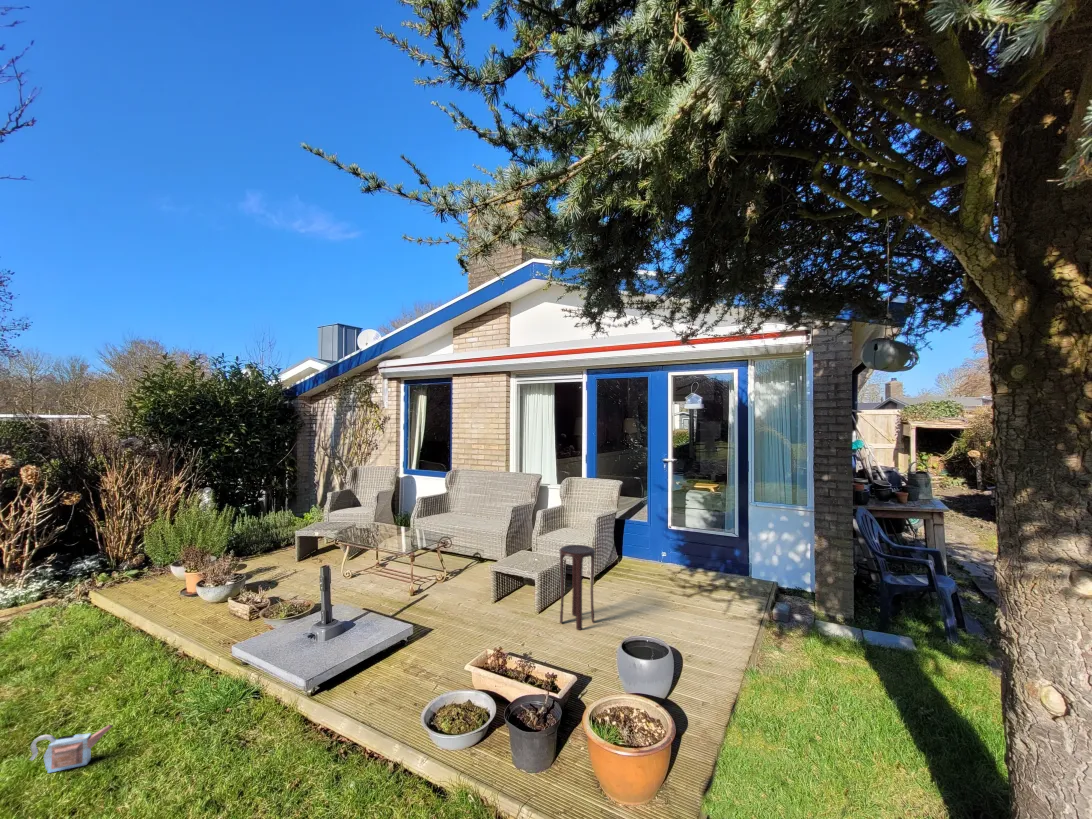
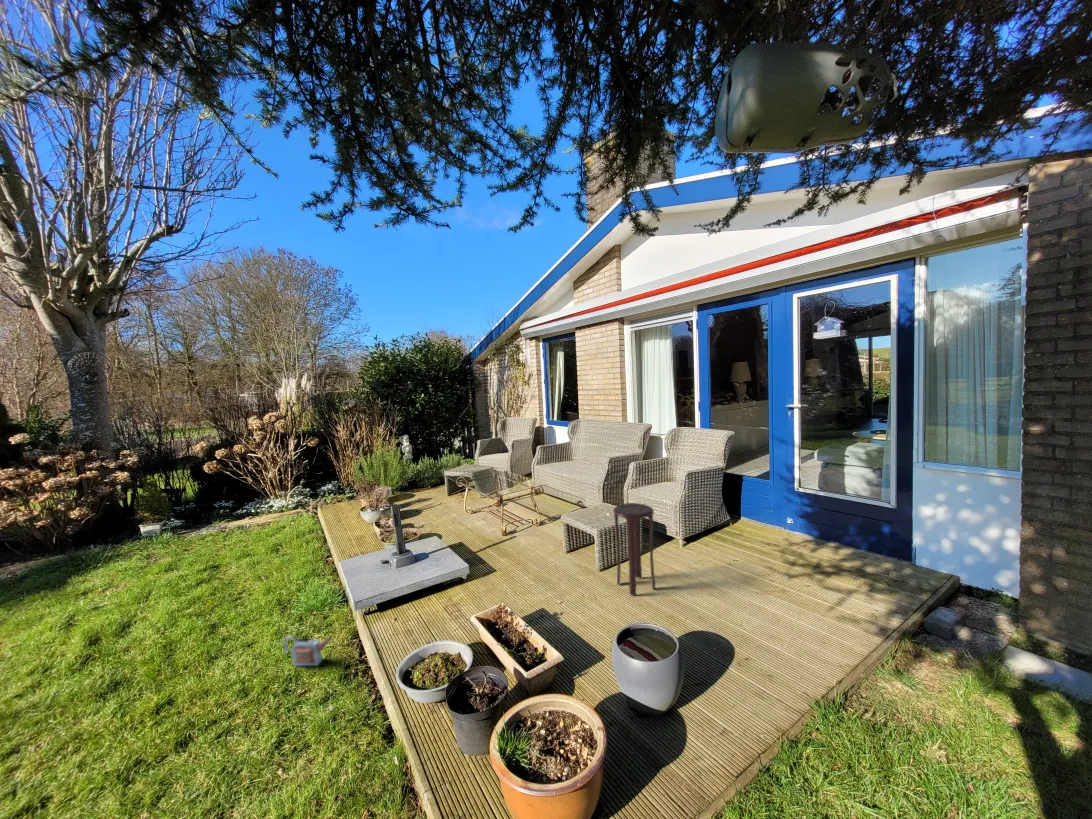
watering can: present [30,725,113,773] -> present [283,636,331,666]

